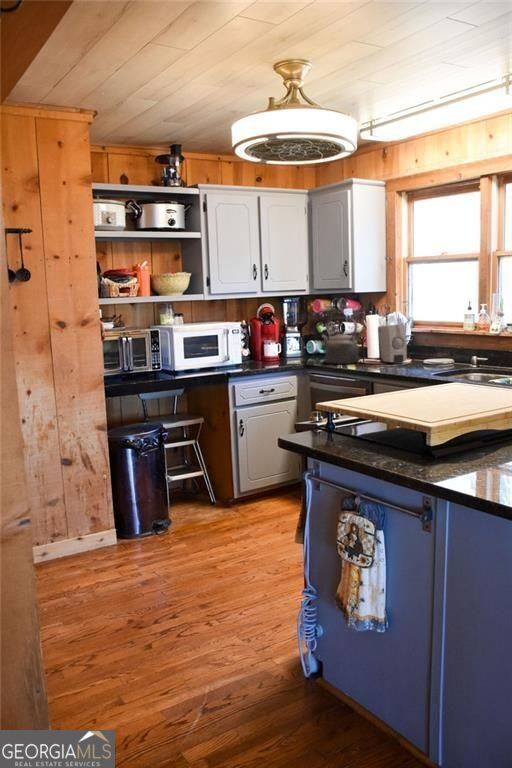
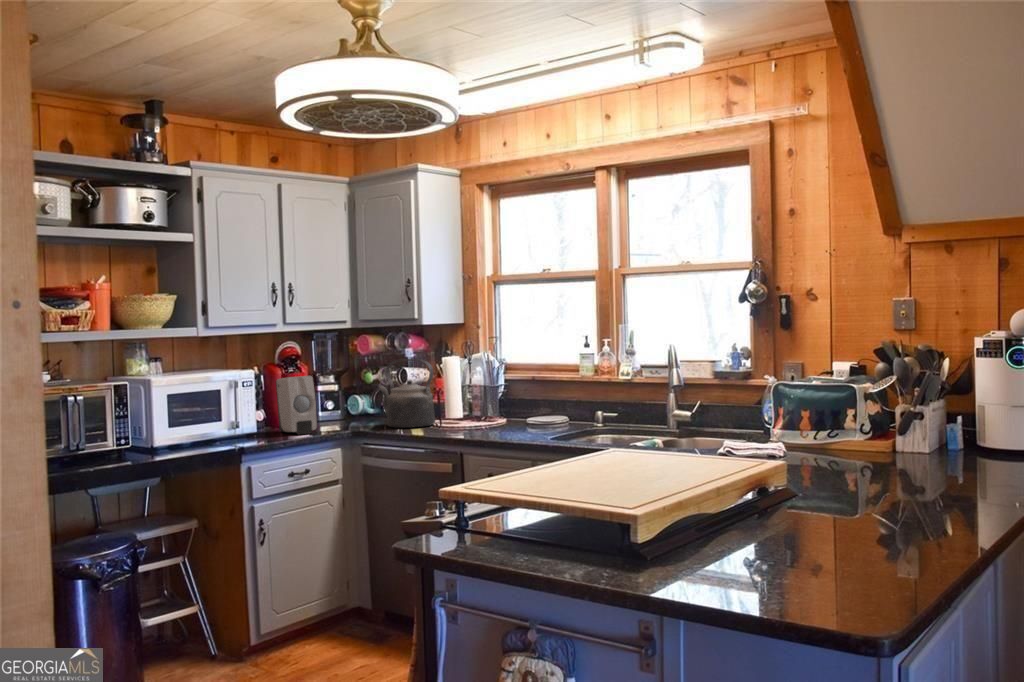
soap dispenser: present [378,324,407,364] -> present [276,376,317,434]

